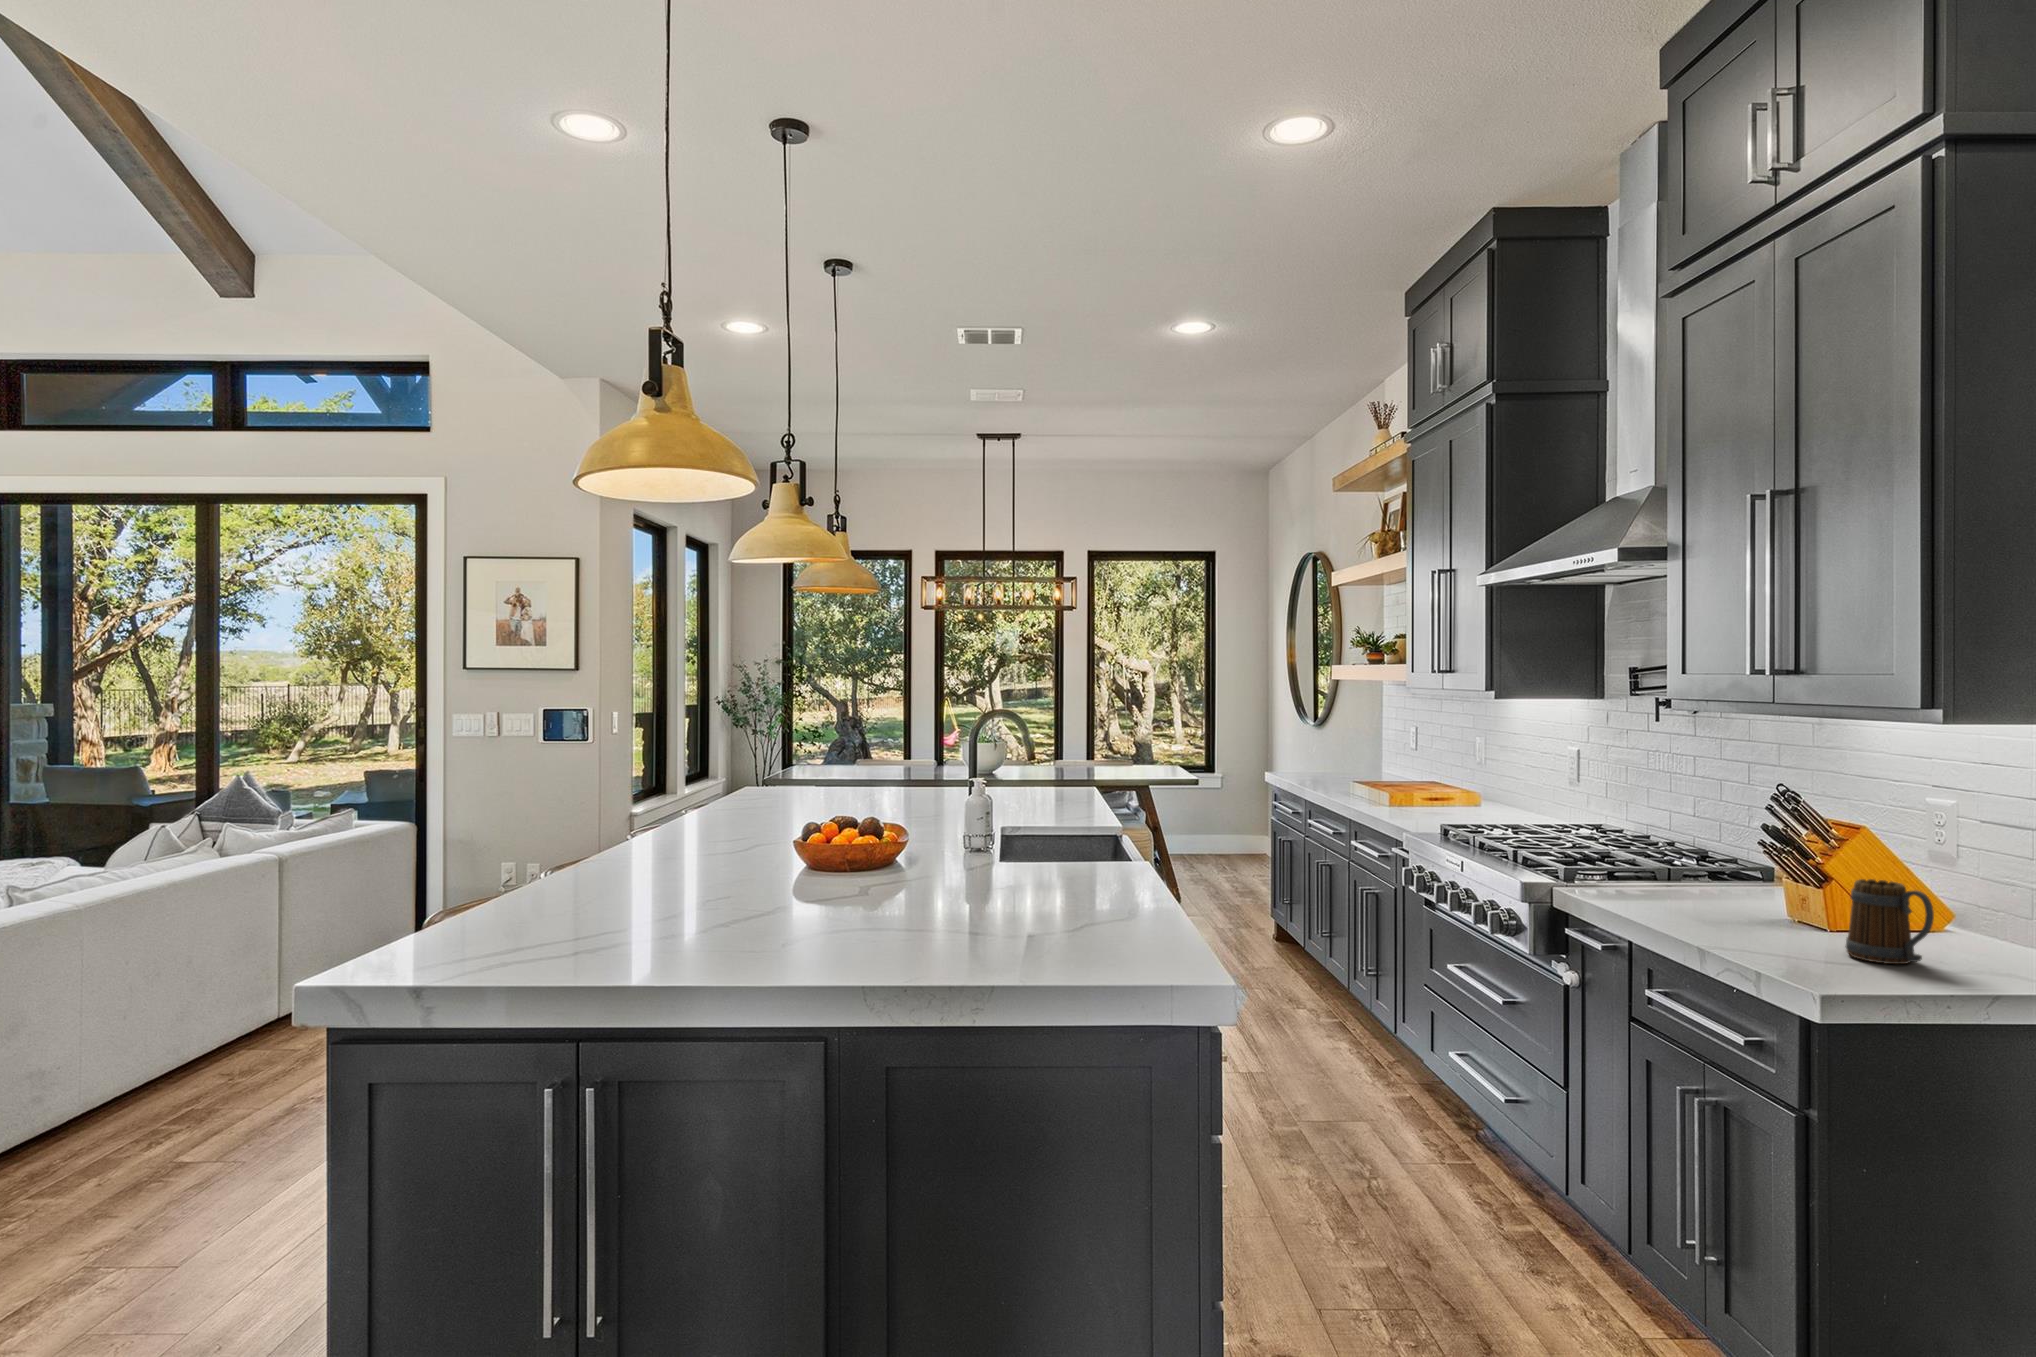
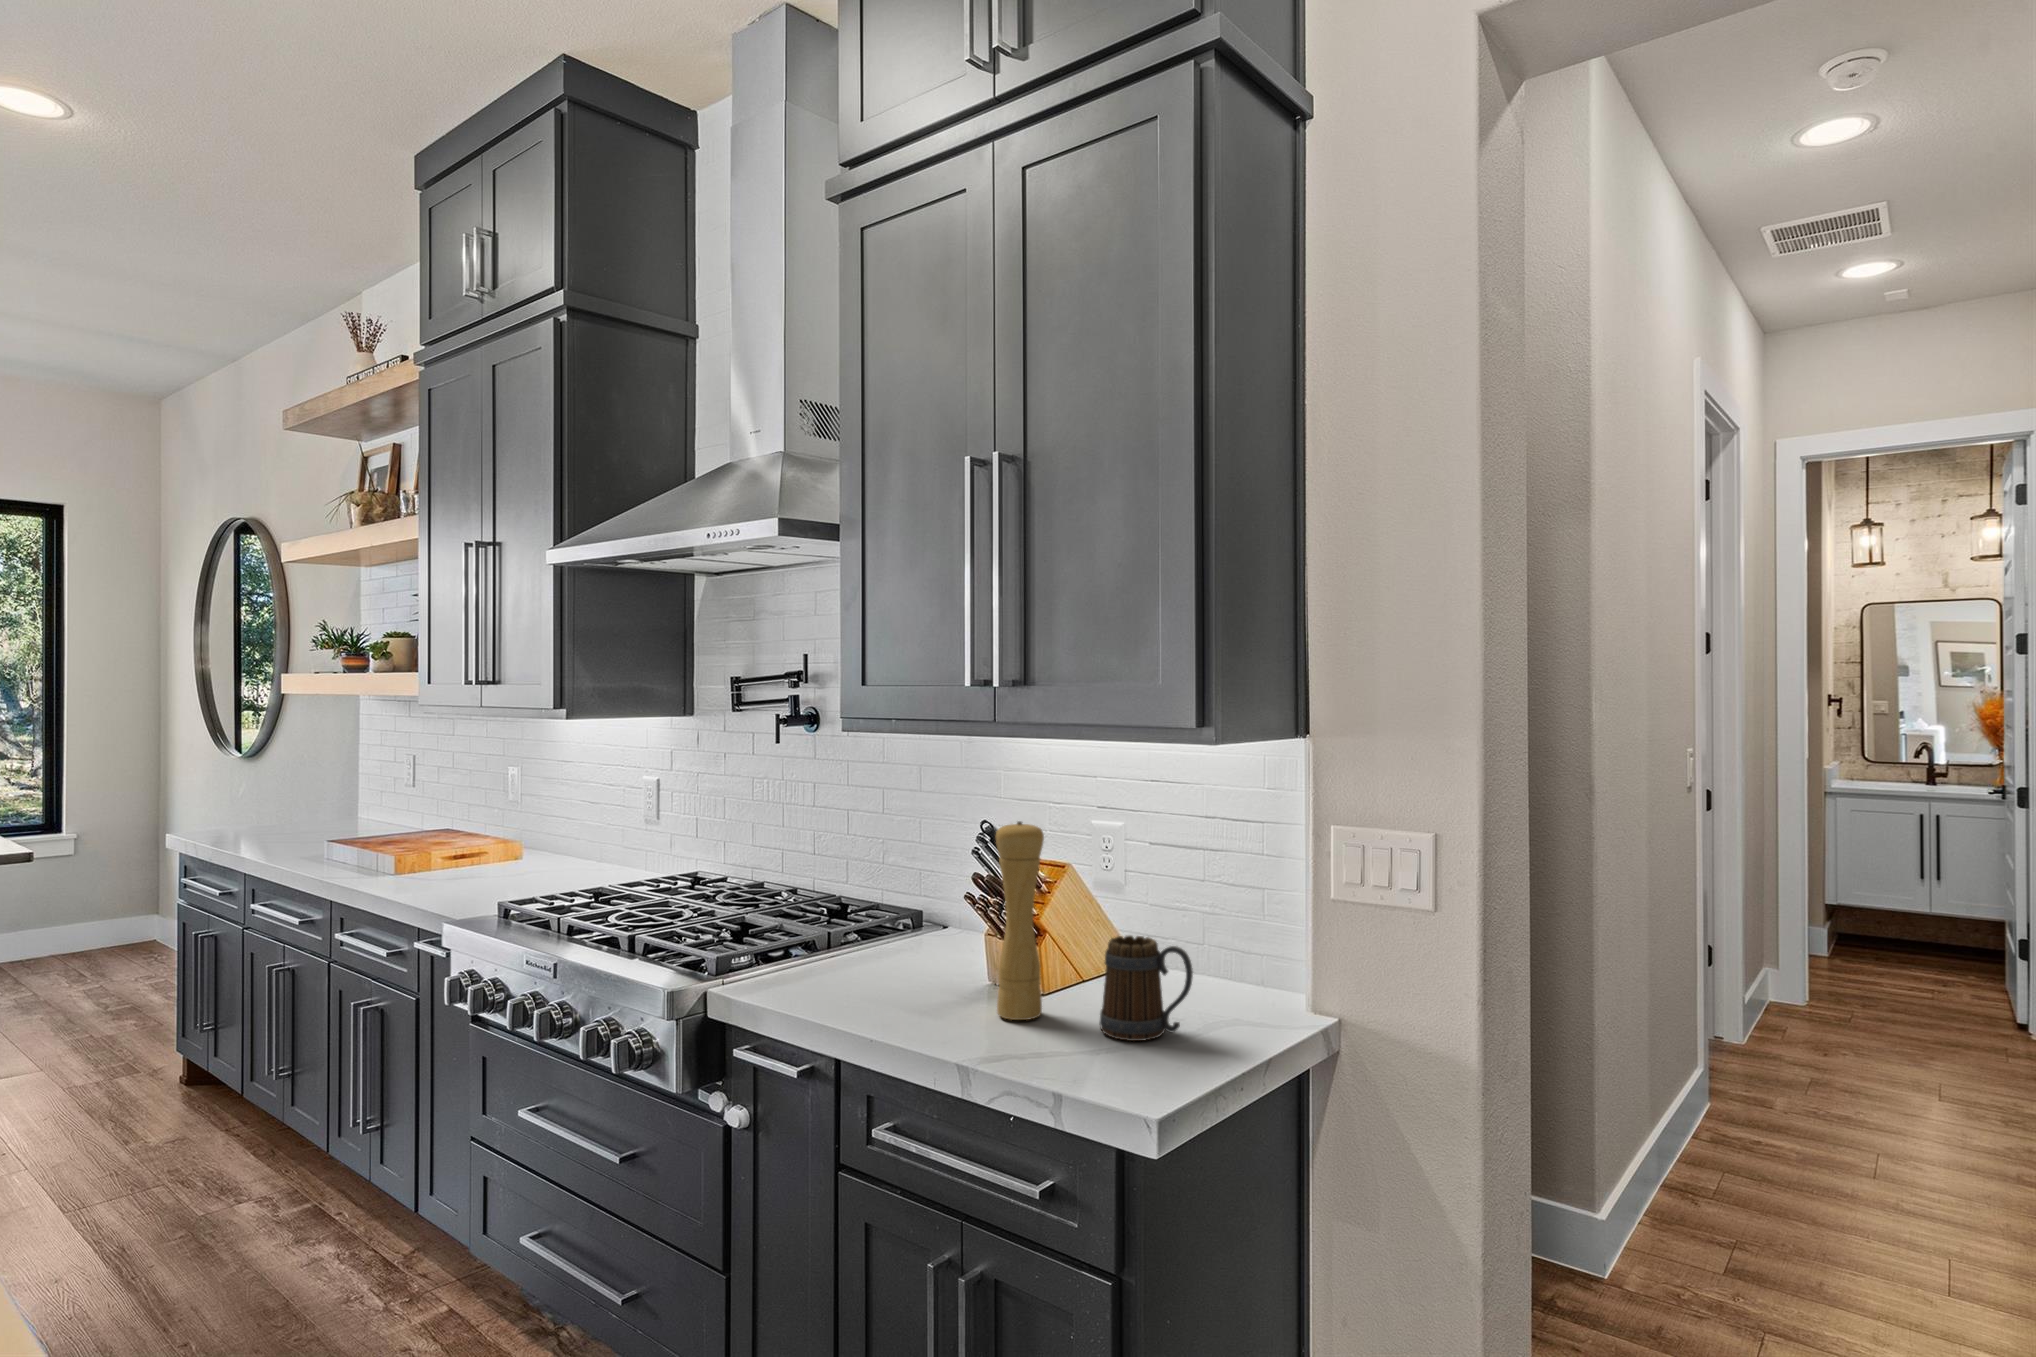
pepper mill: none [1762,780,1809,937] -> present [996,821,1044,1020]

